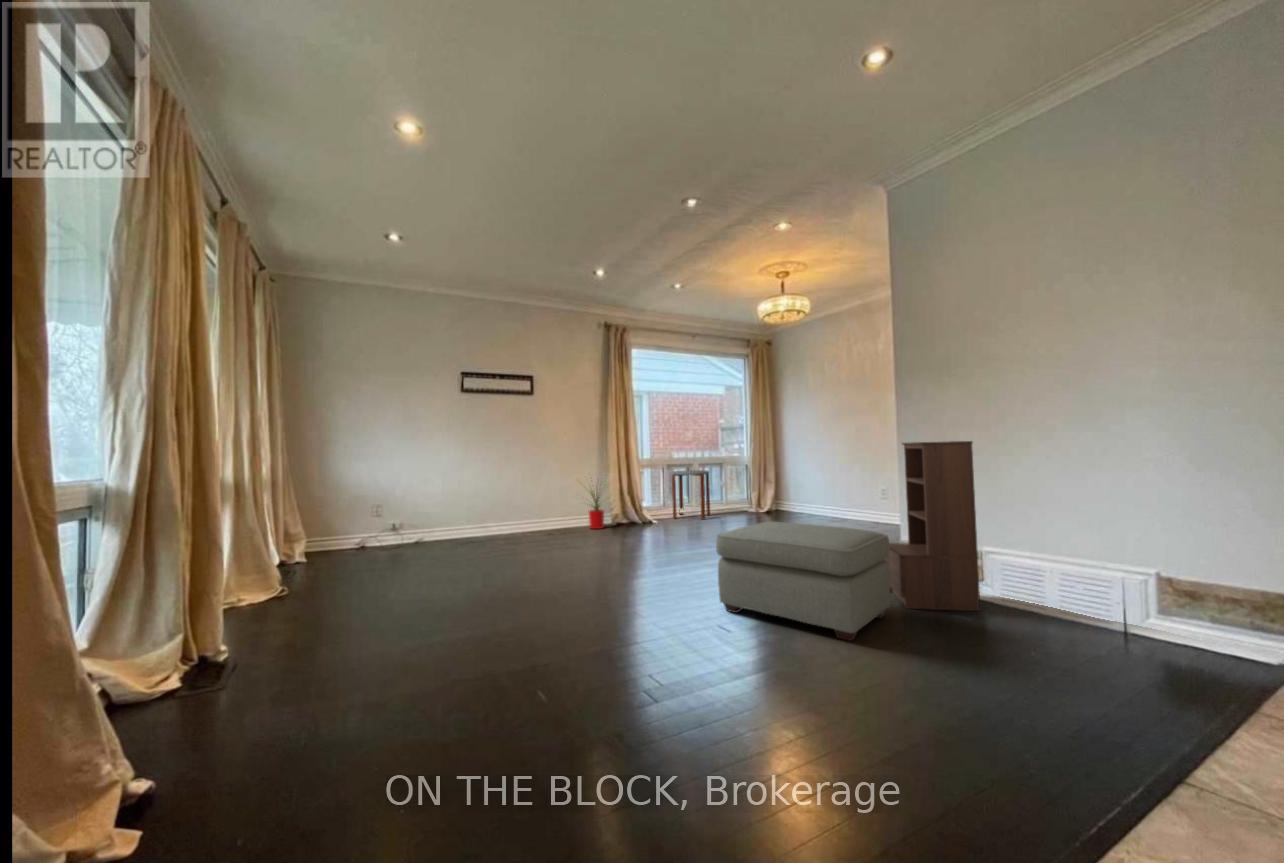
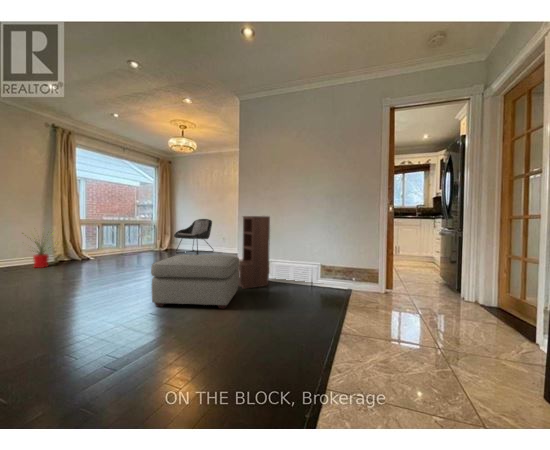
lounge chair: none [780,449,864,526] -> present [174,219,213,255]
side table: present [672,470,710,519] -> none [105,228,132,257]

